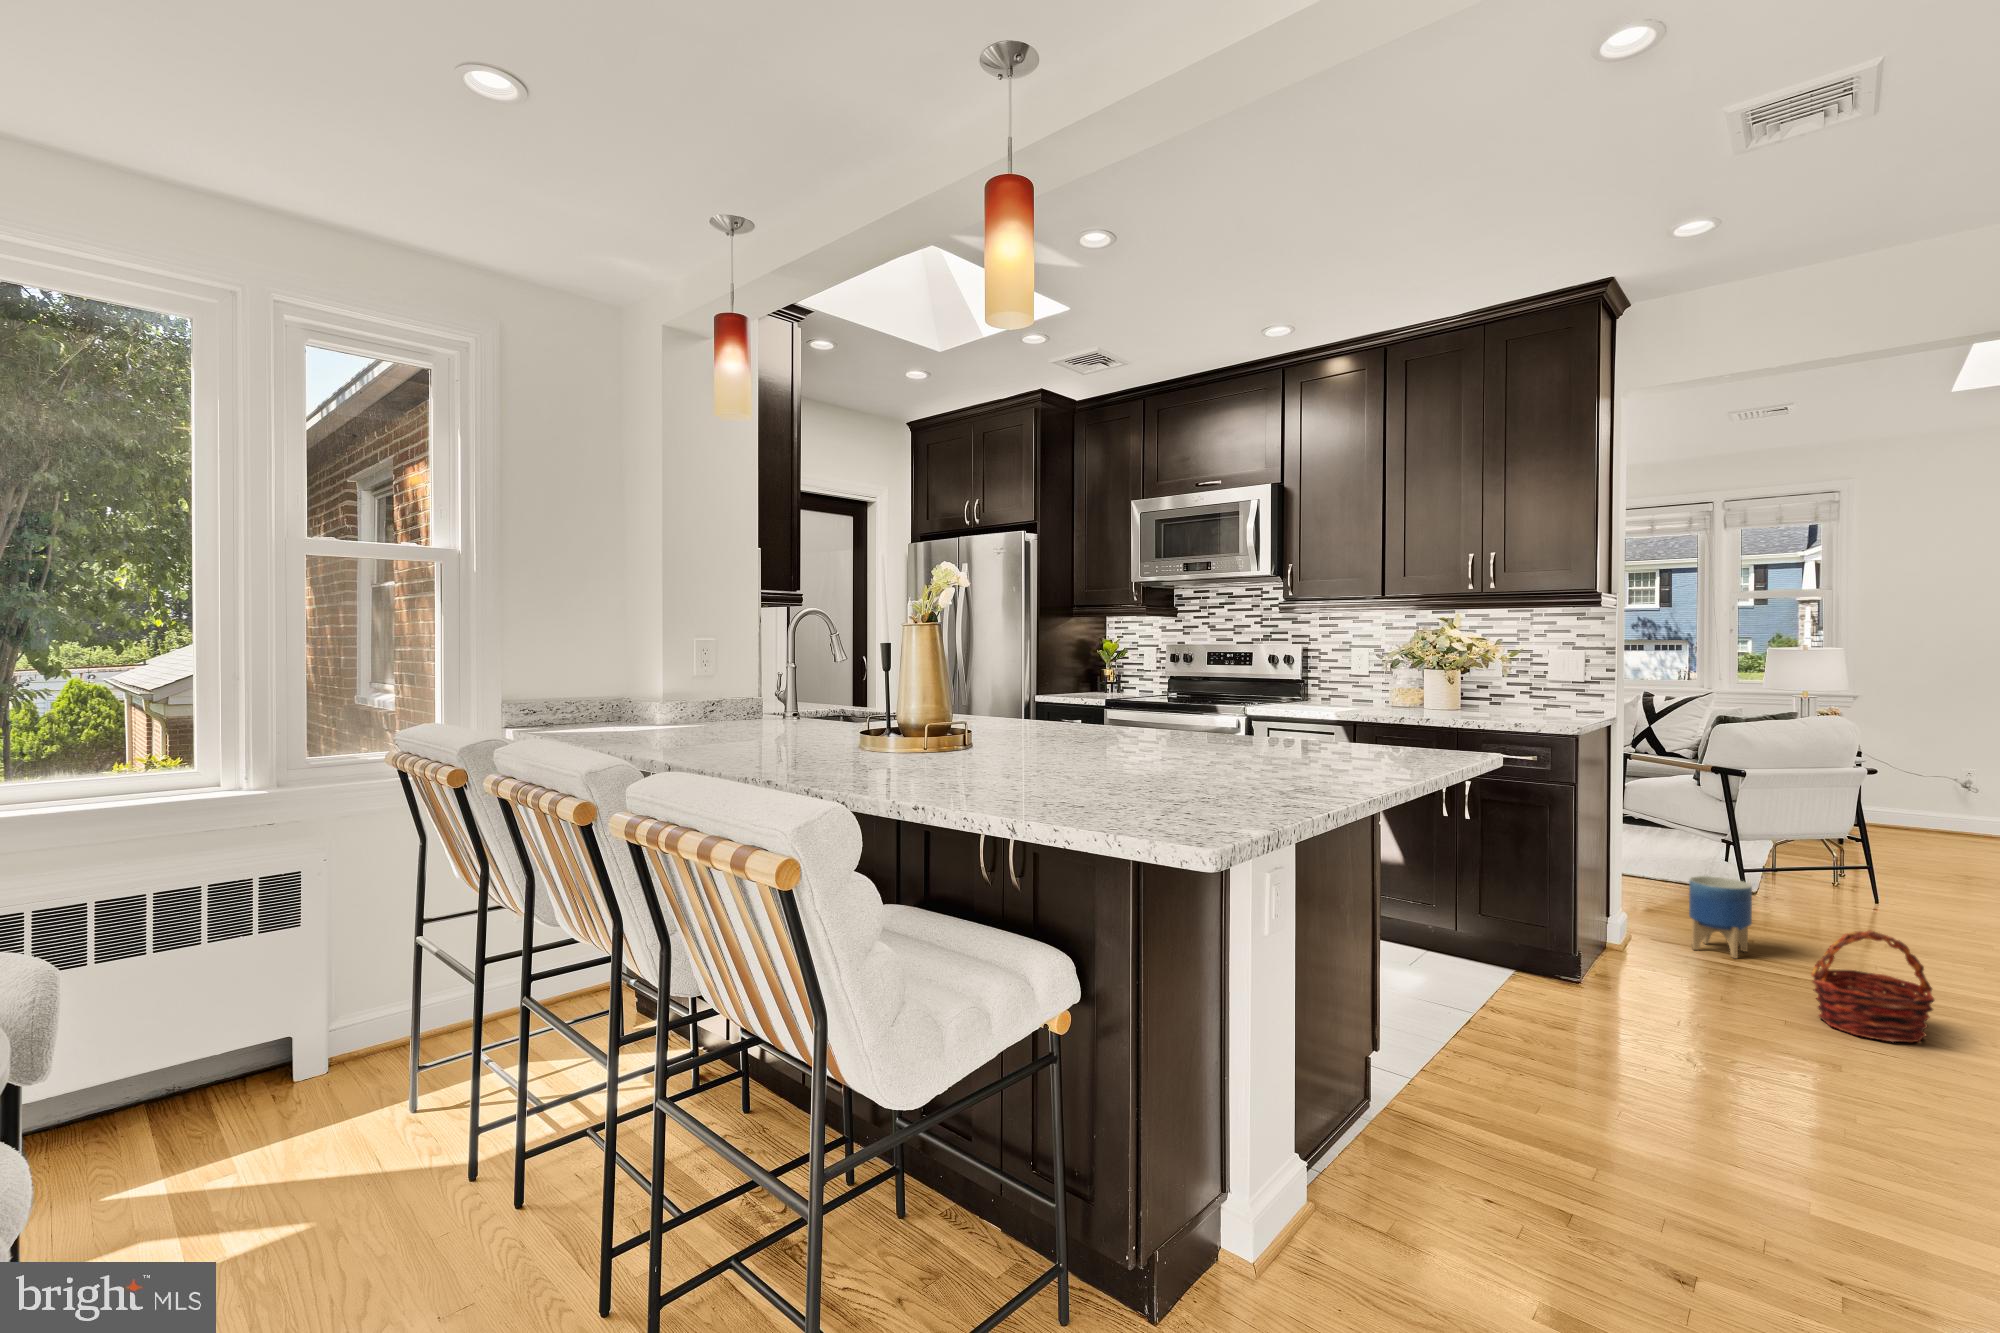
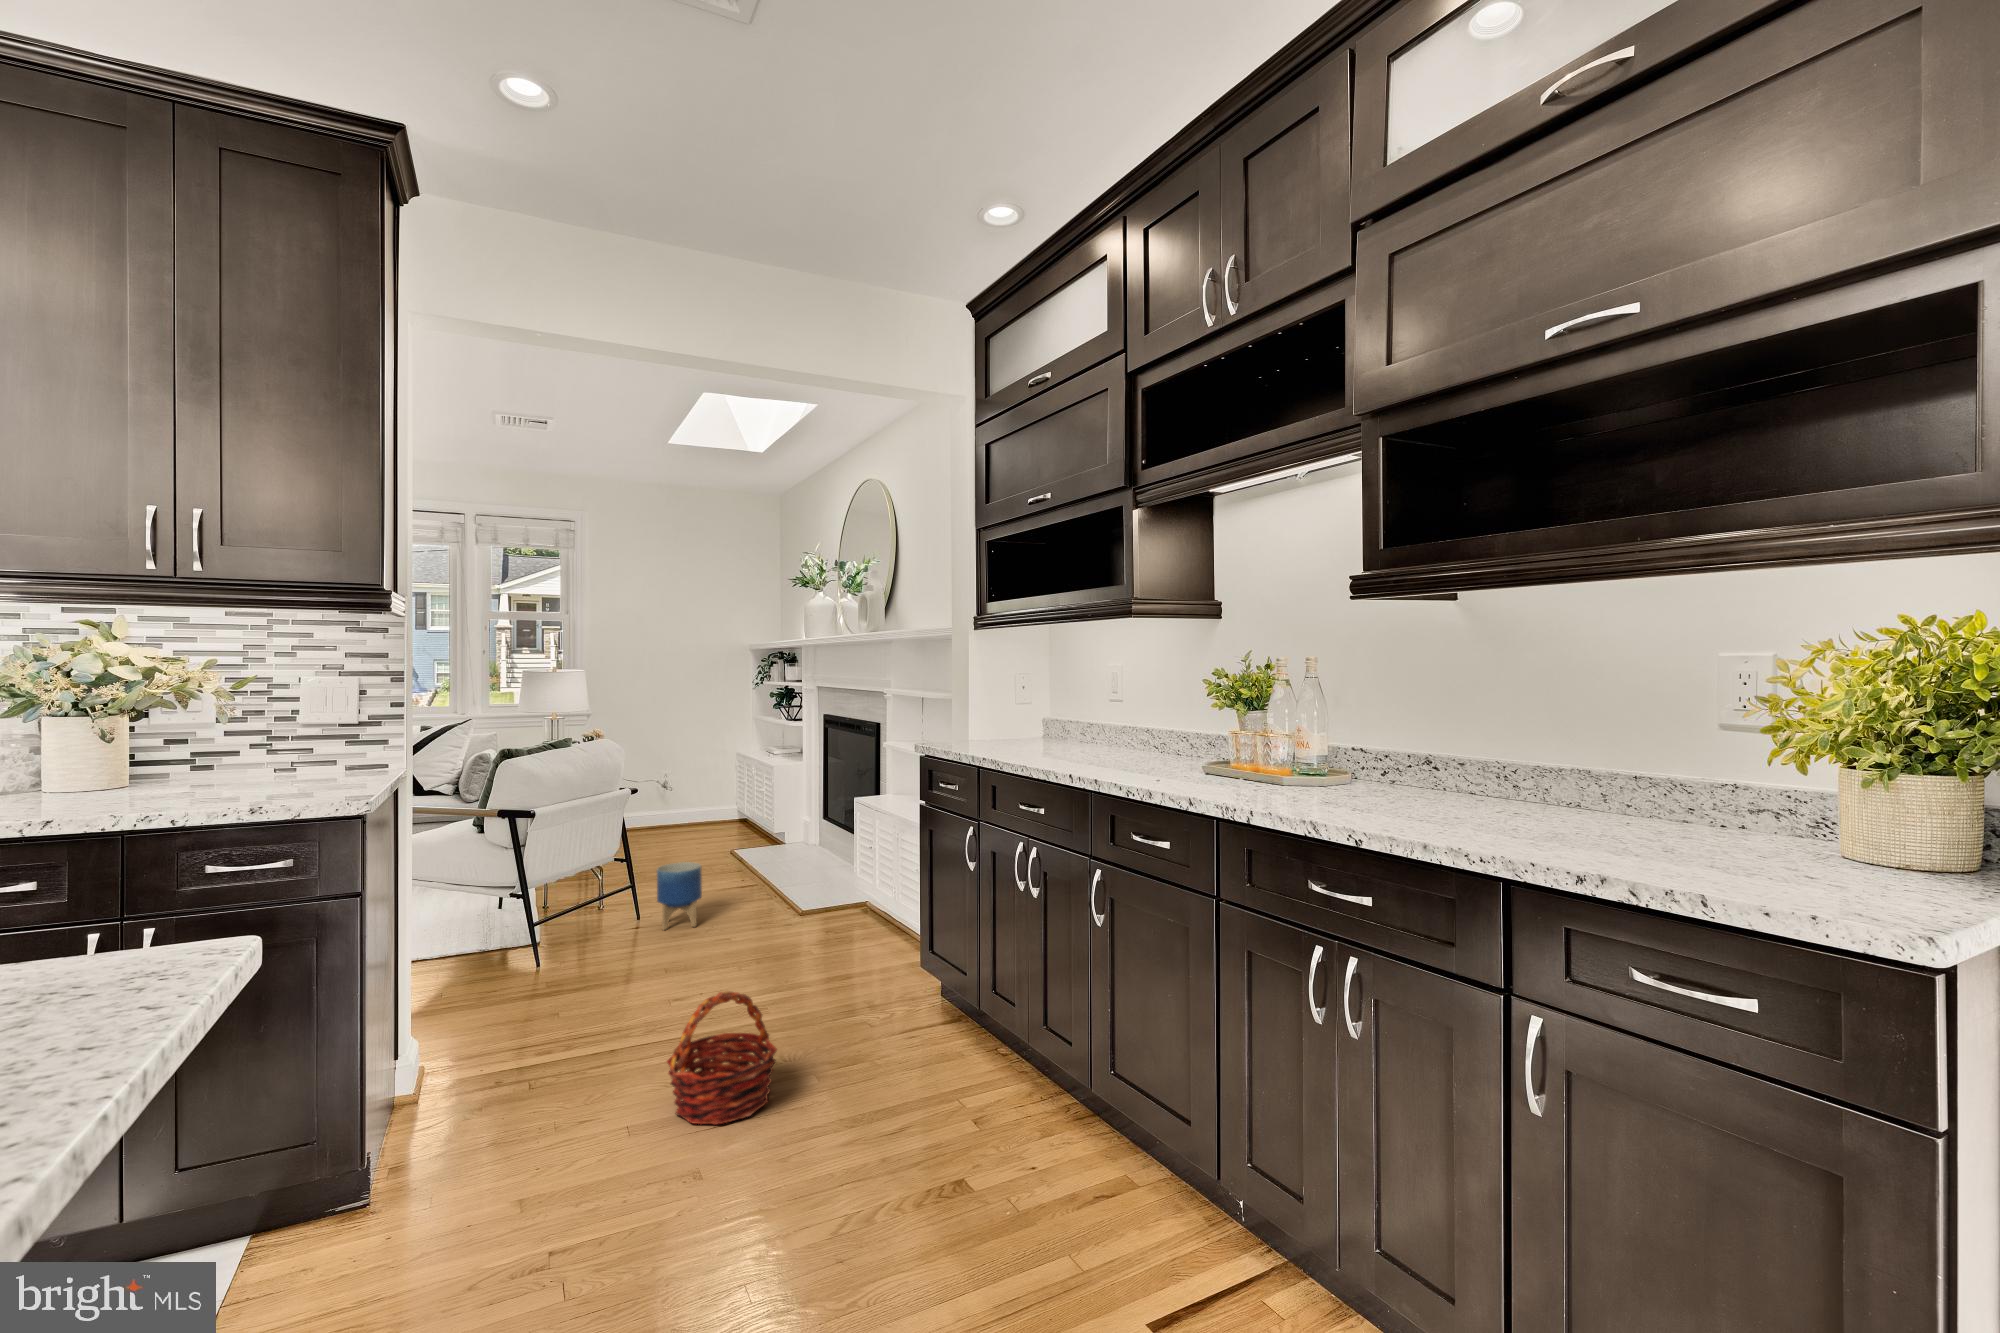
planter: present [1689,876,1752,958] -> present [657,862,702,930]

